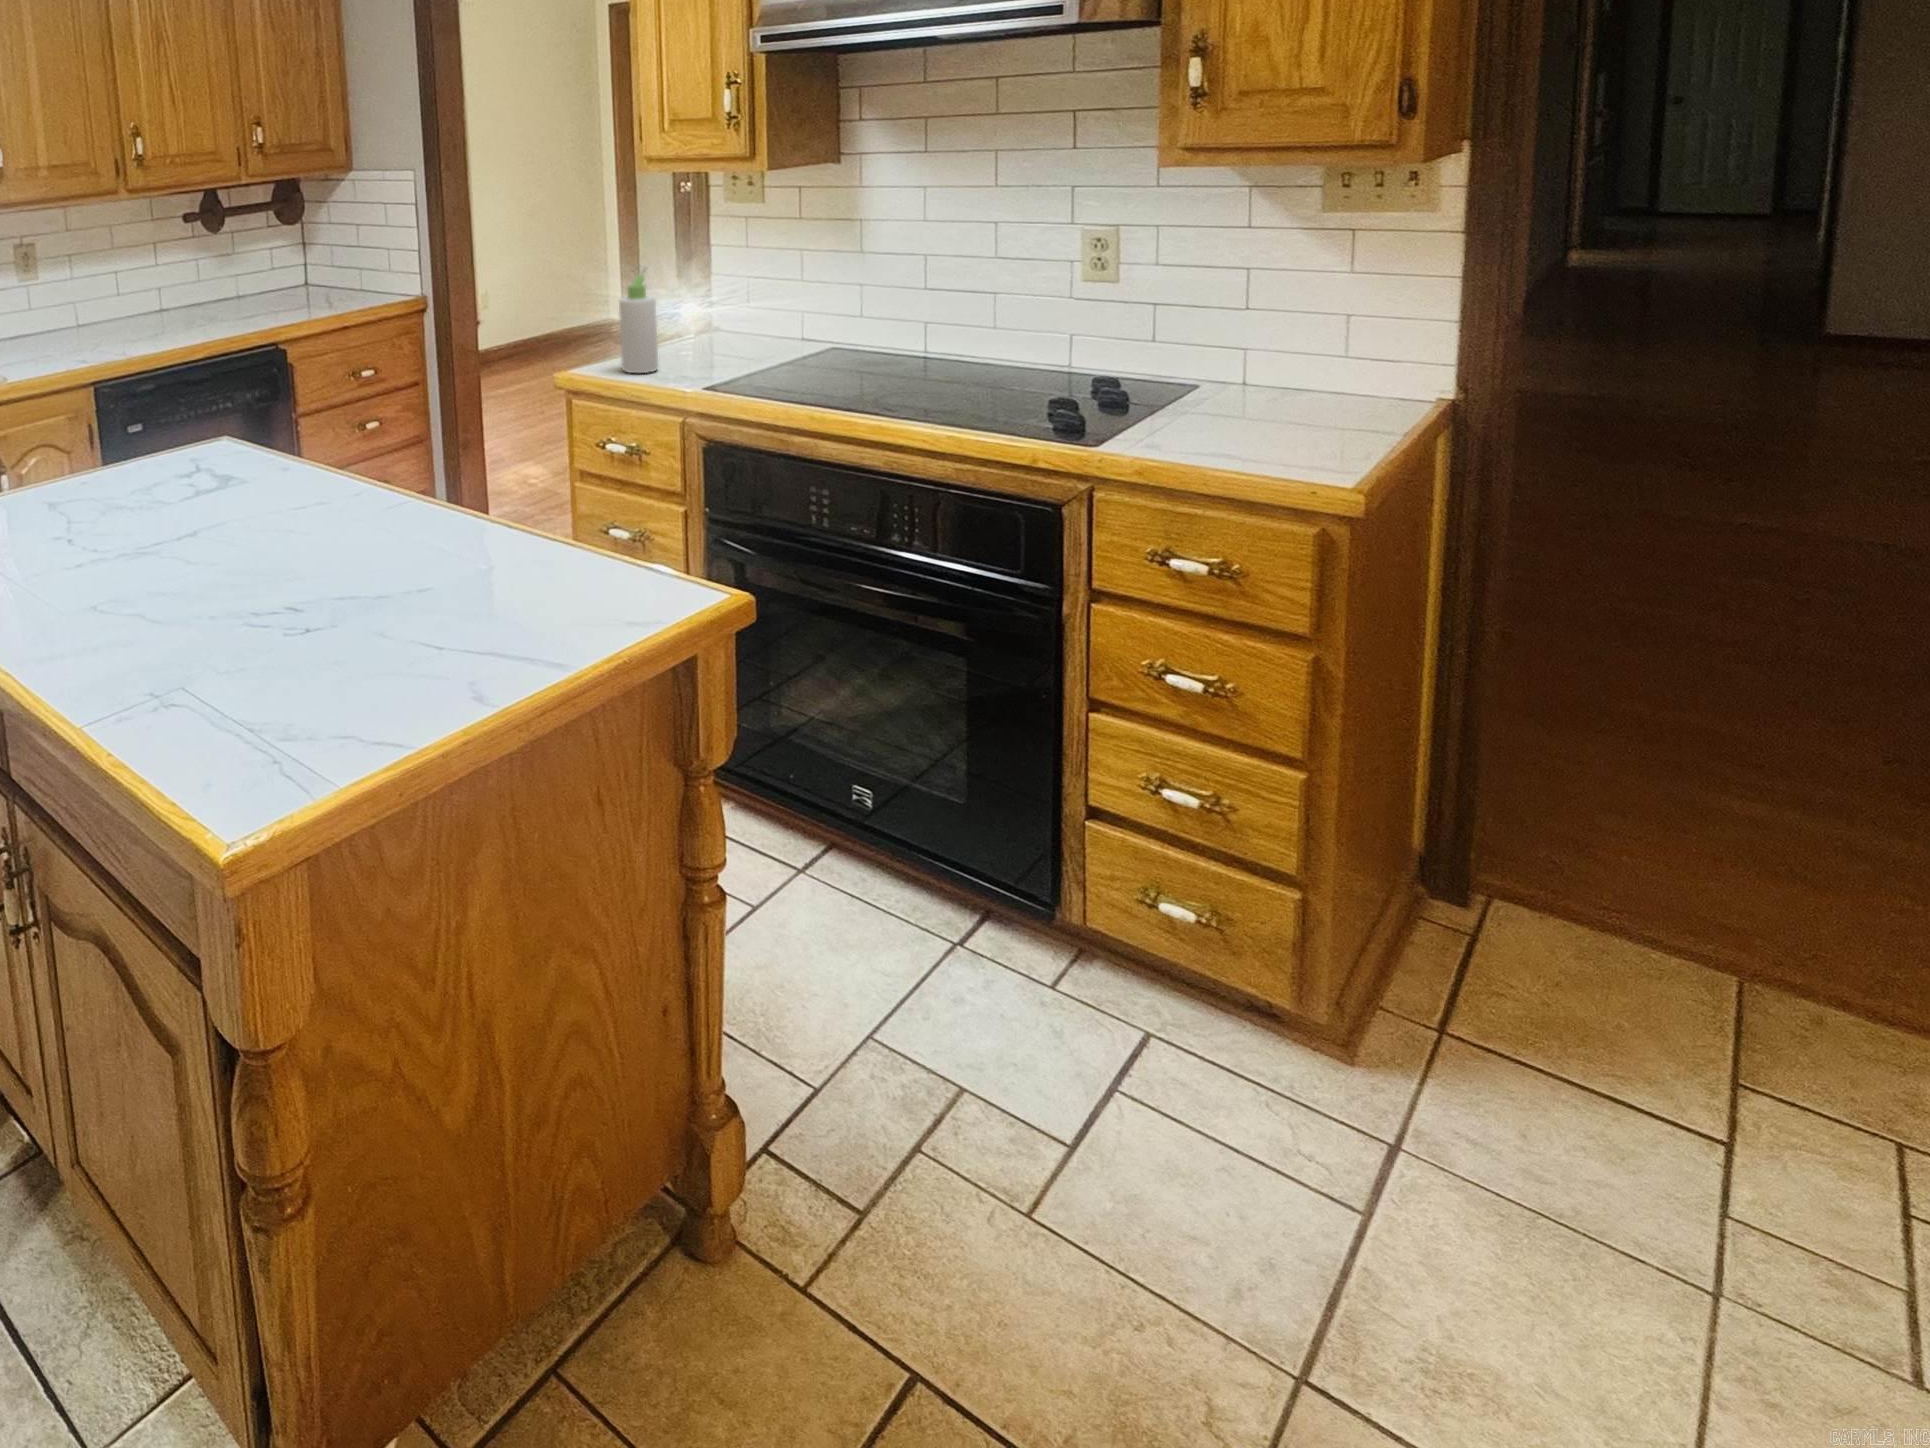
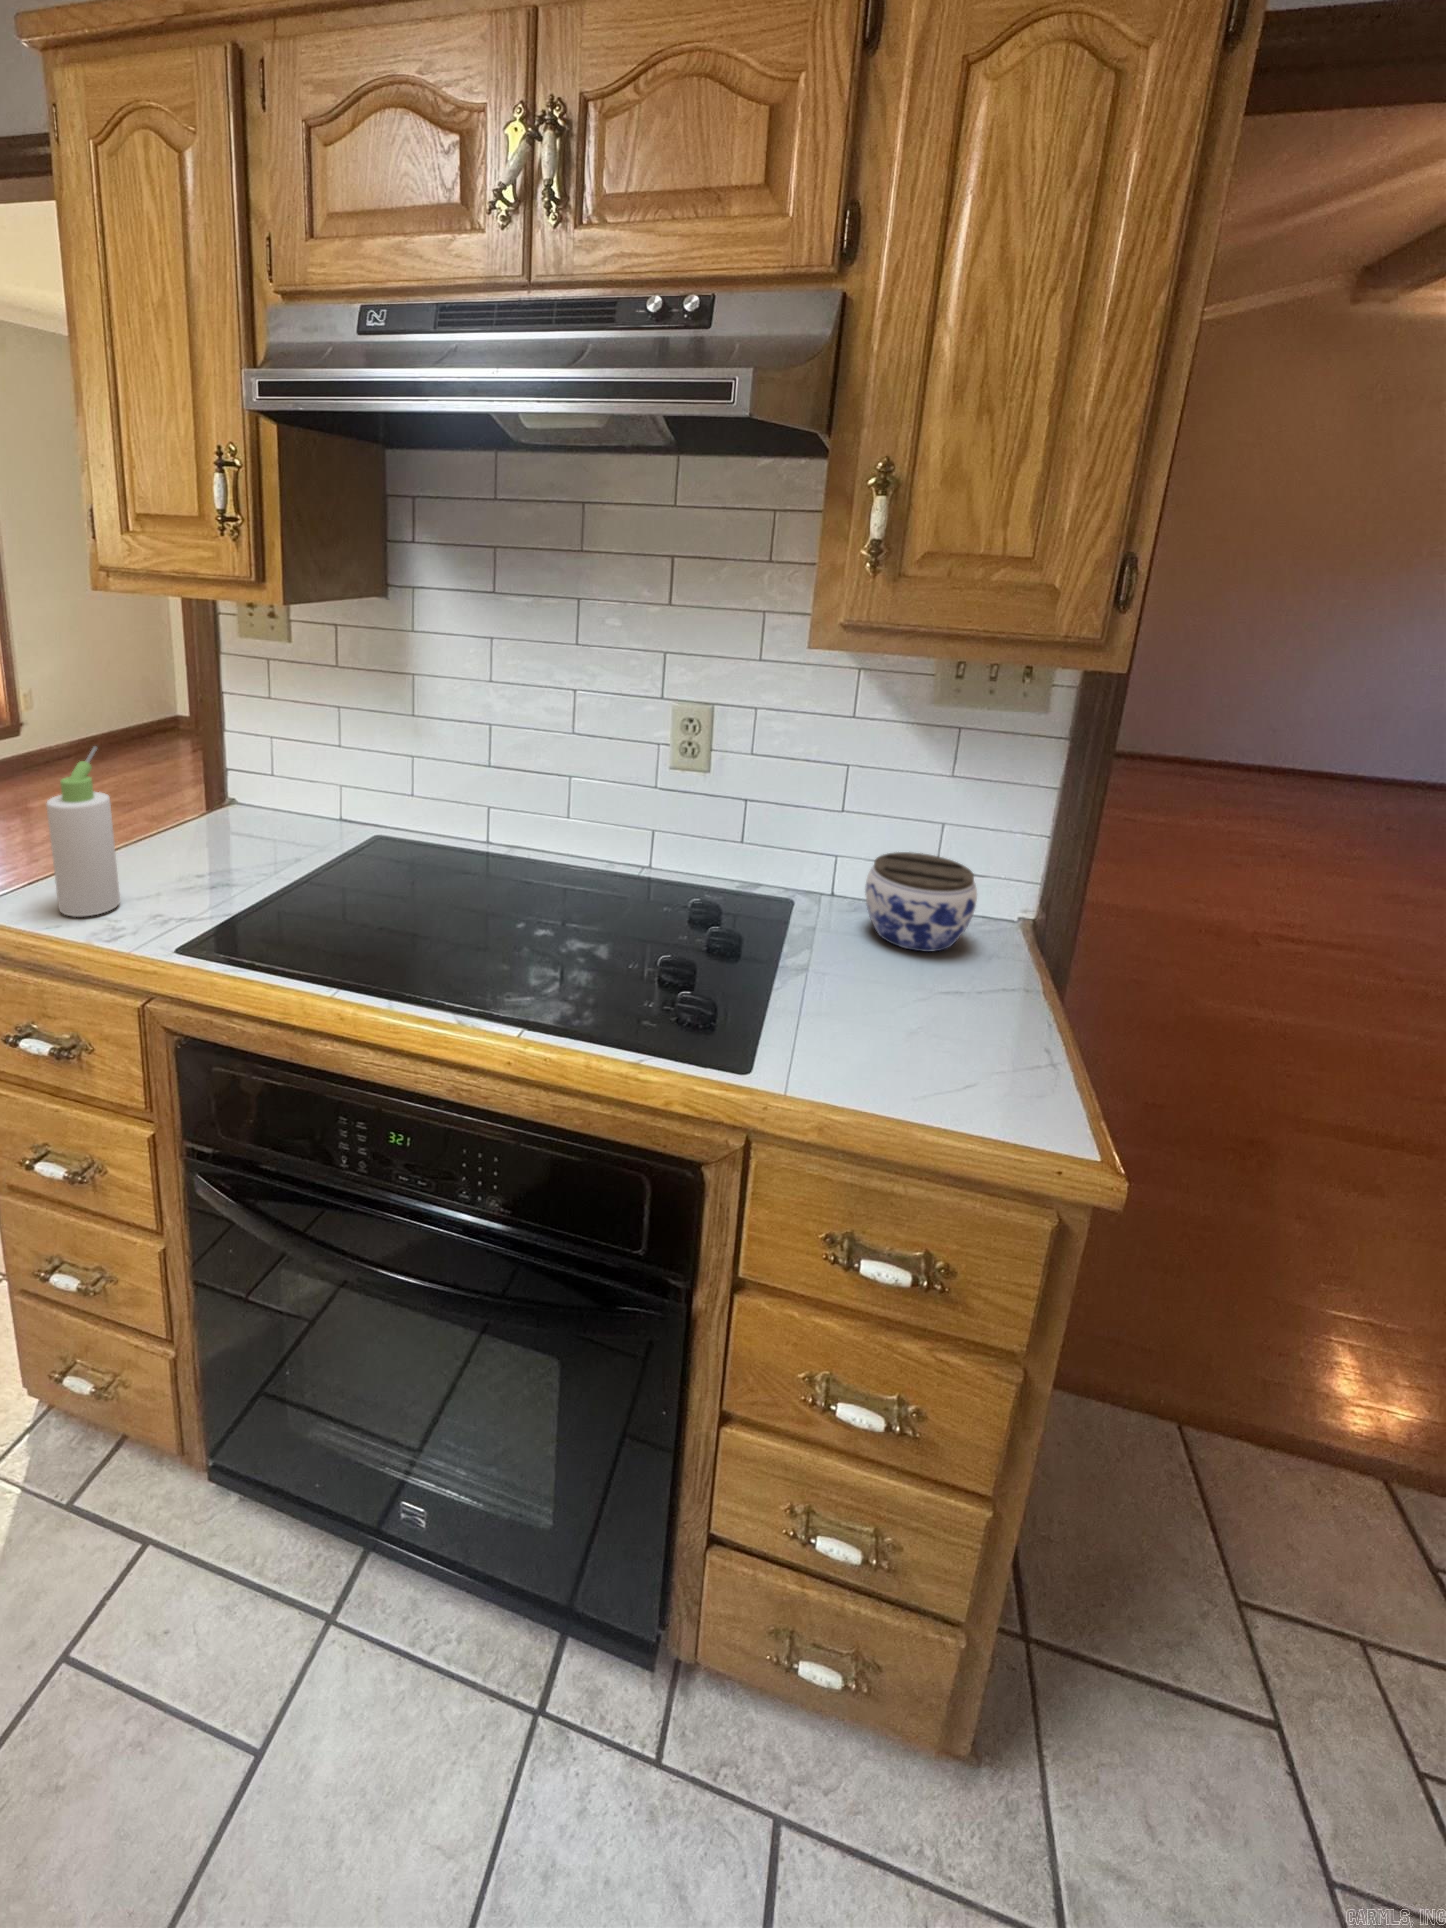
jar: none [1255,336,1365,412] -> present [865,852,977,951]

